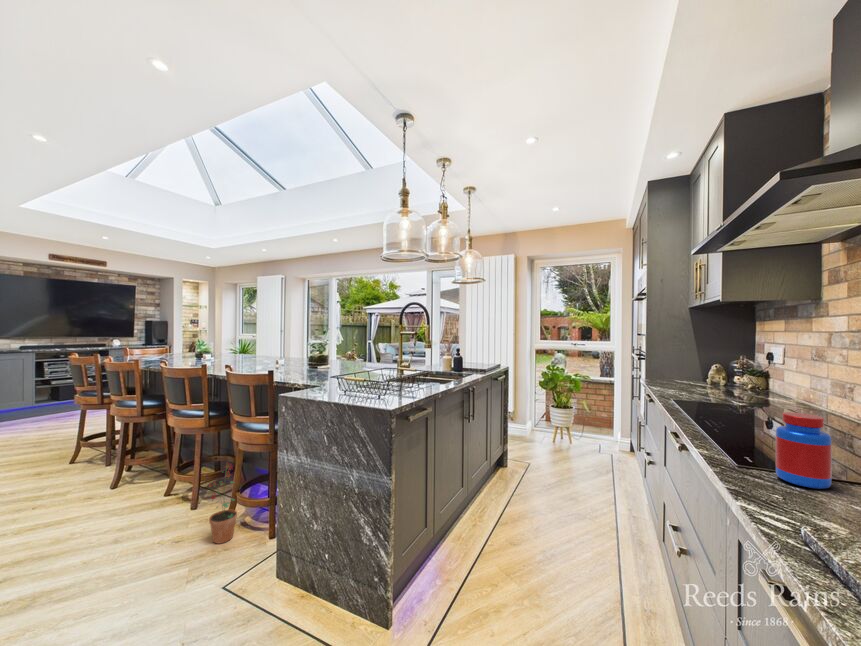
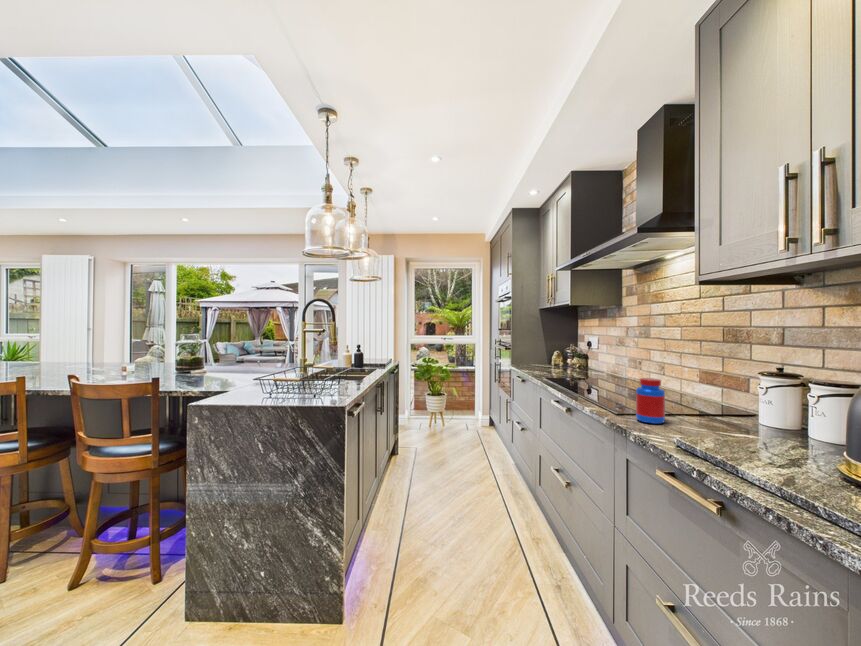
potted plant: present [209,462,237,544] -> none [47,501,101,610]

